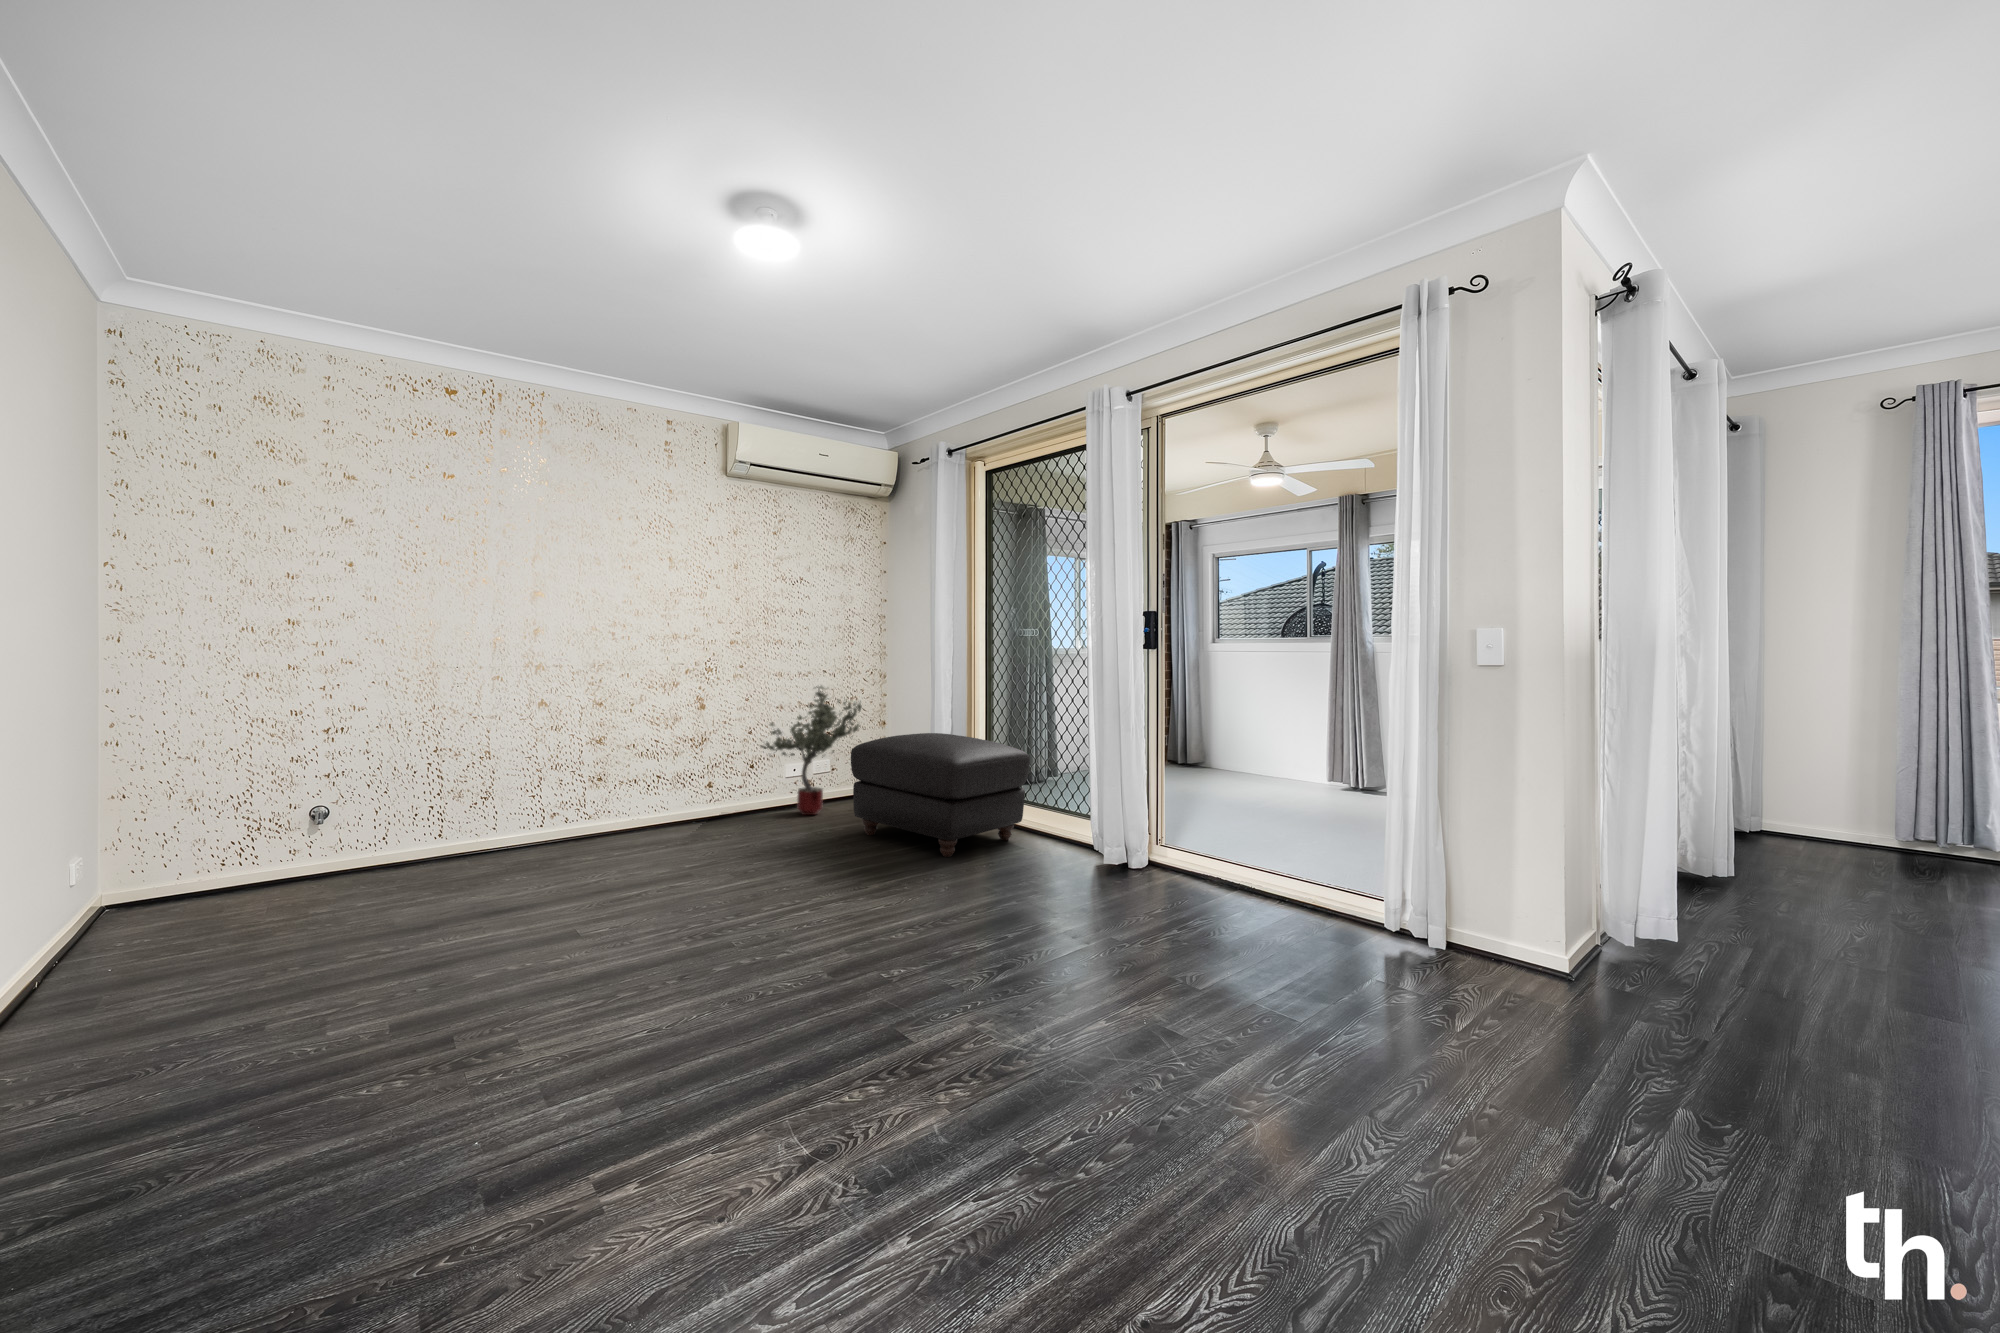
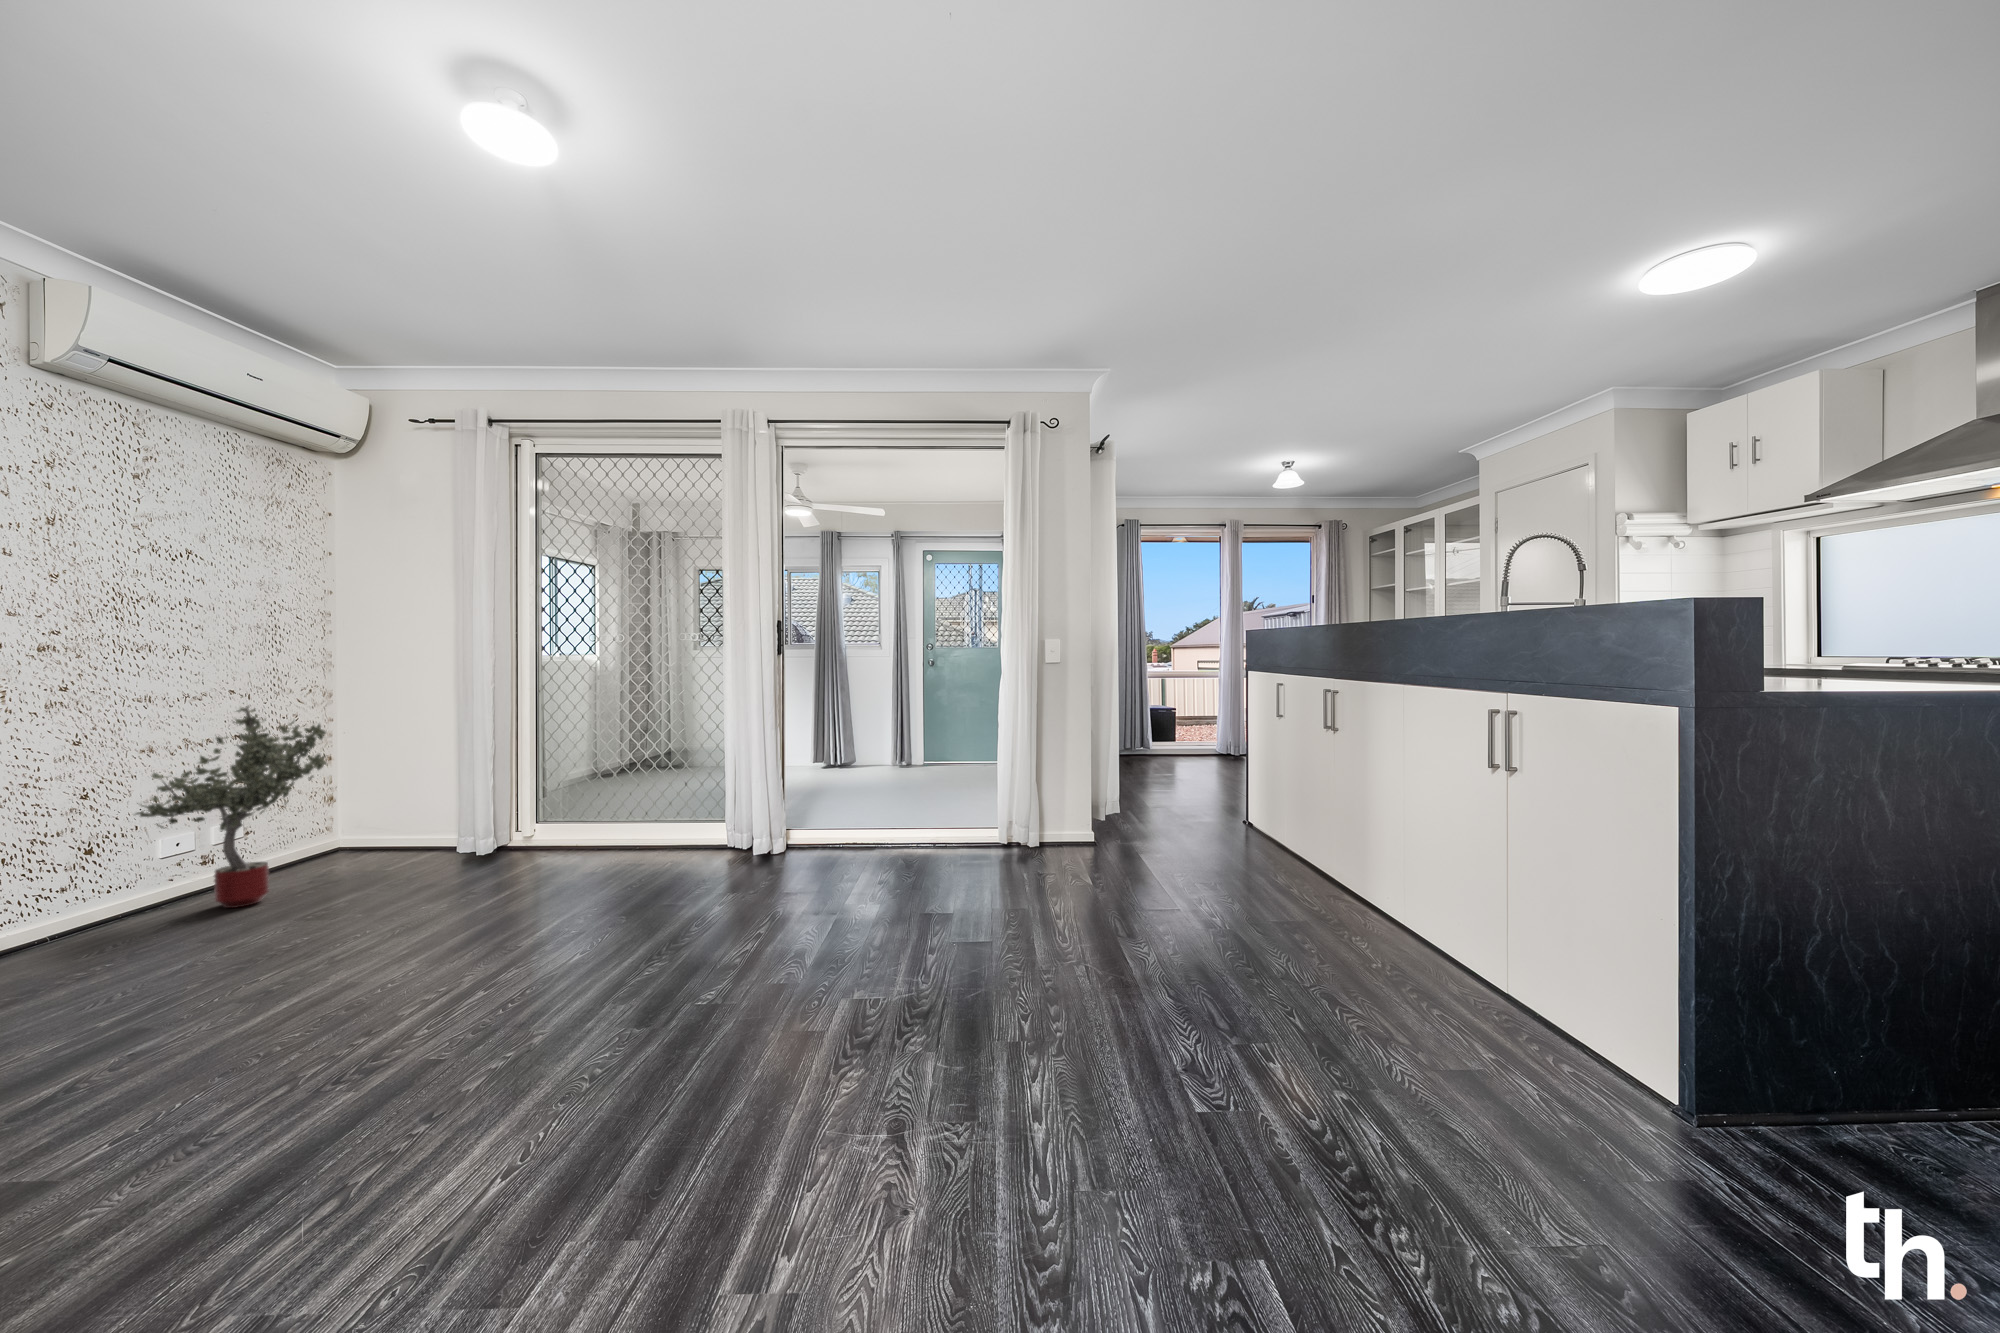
ottoman: present [851,733,1030,857] -> none [367,750,629,901]

